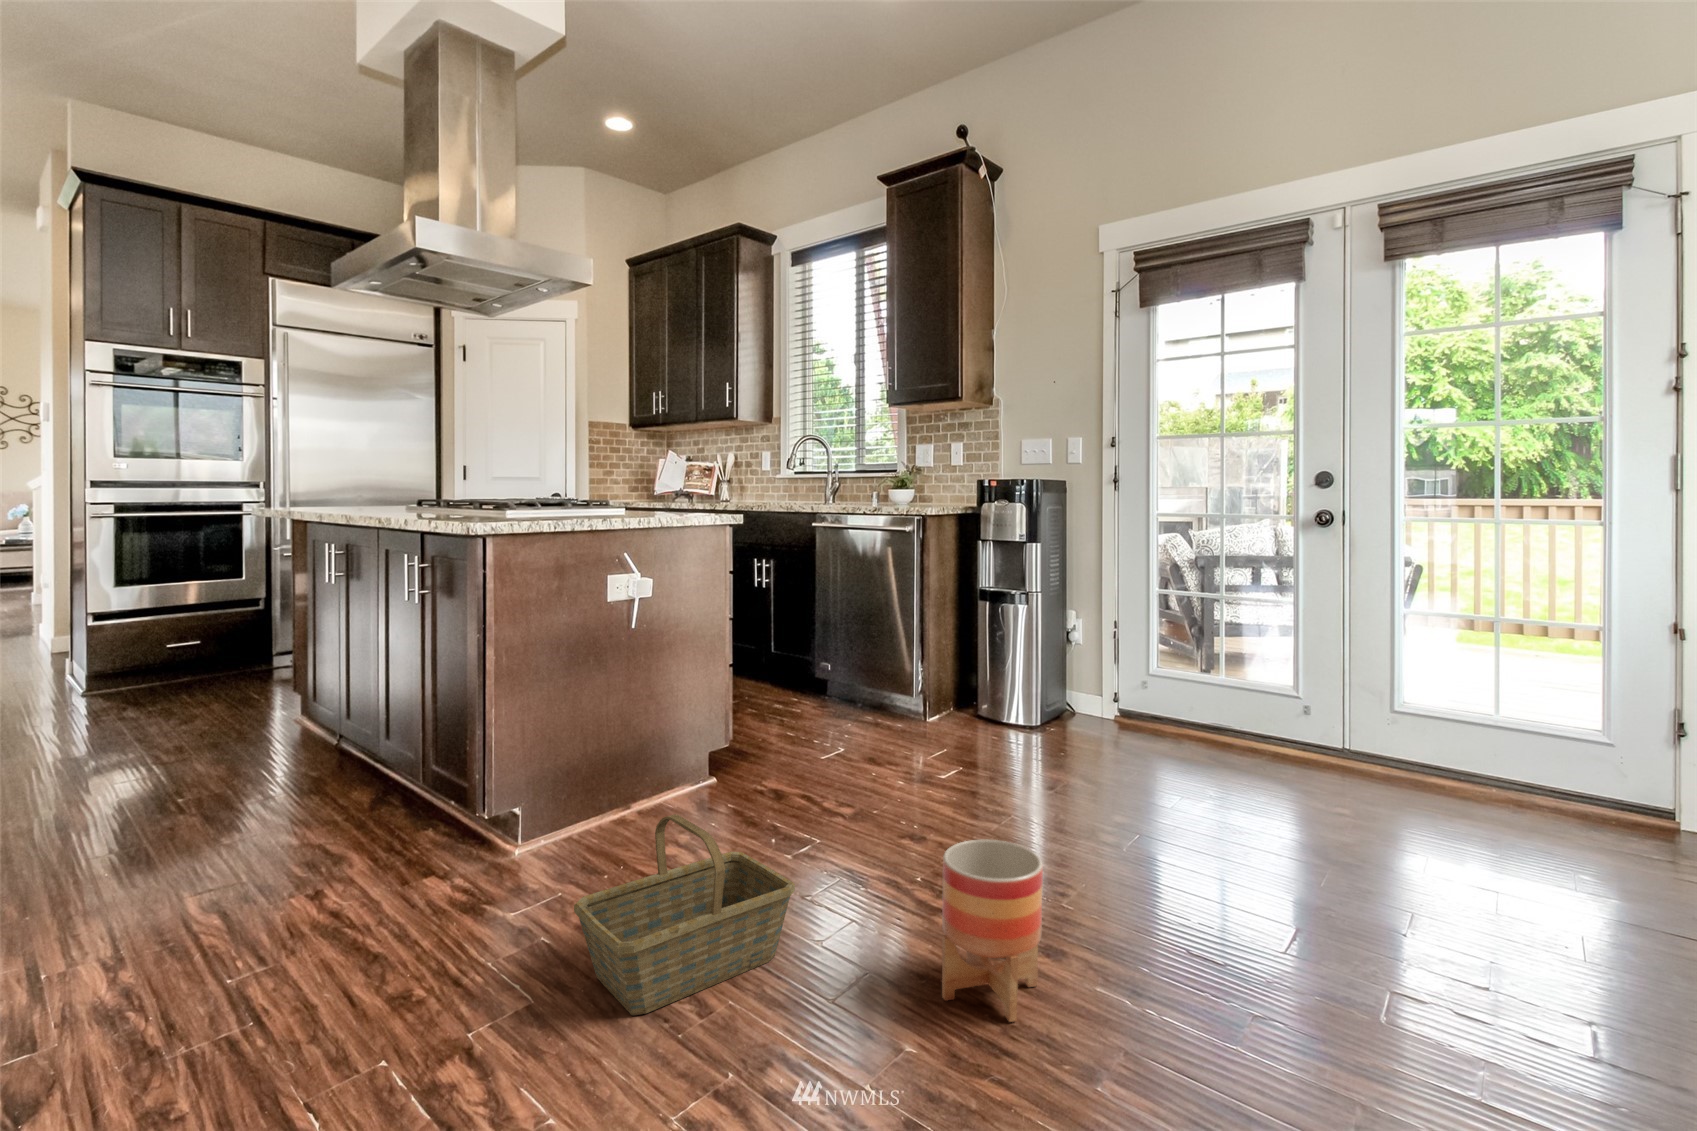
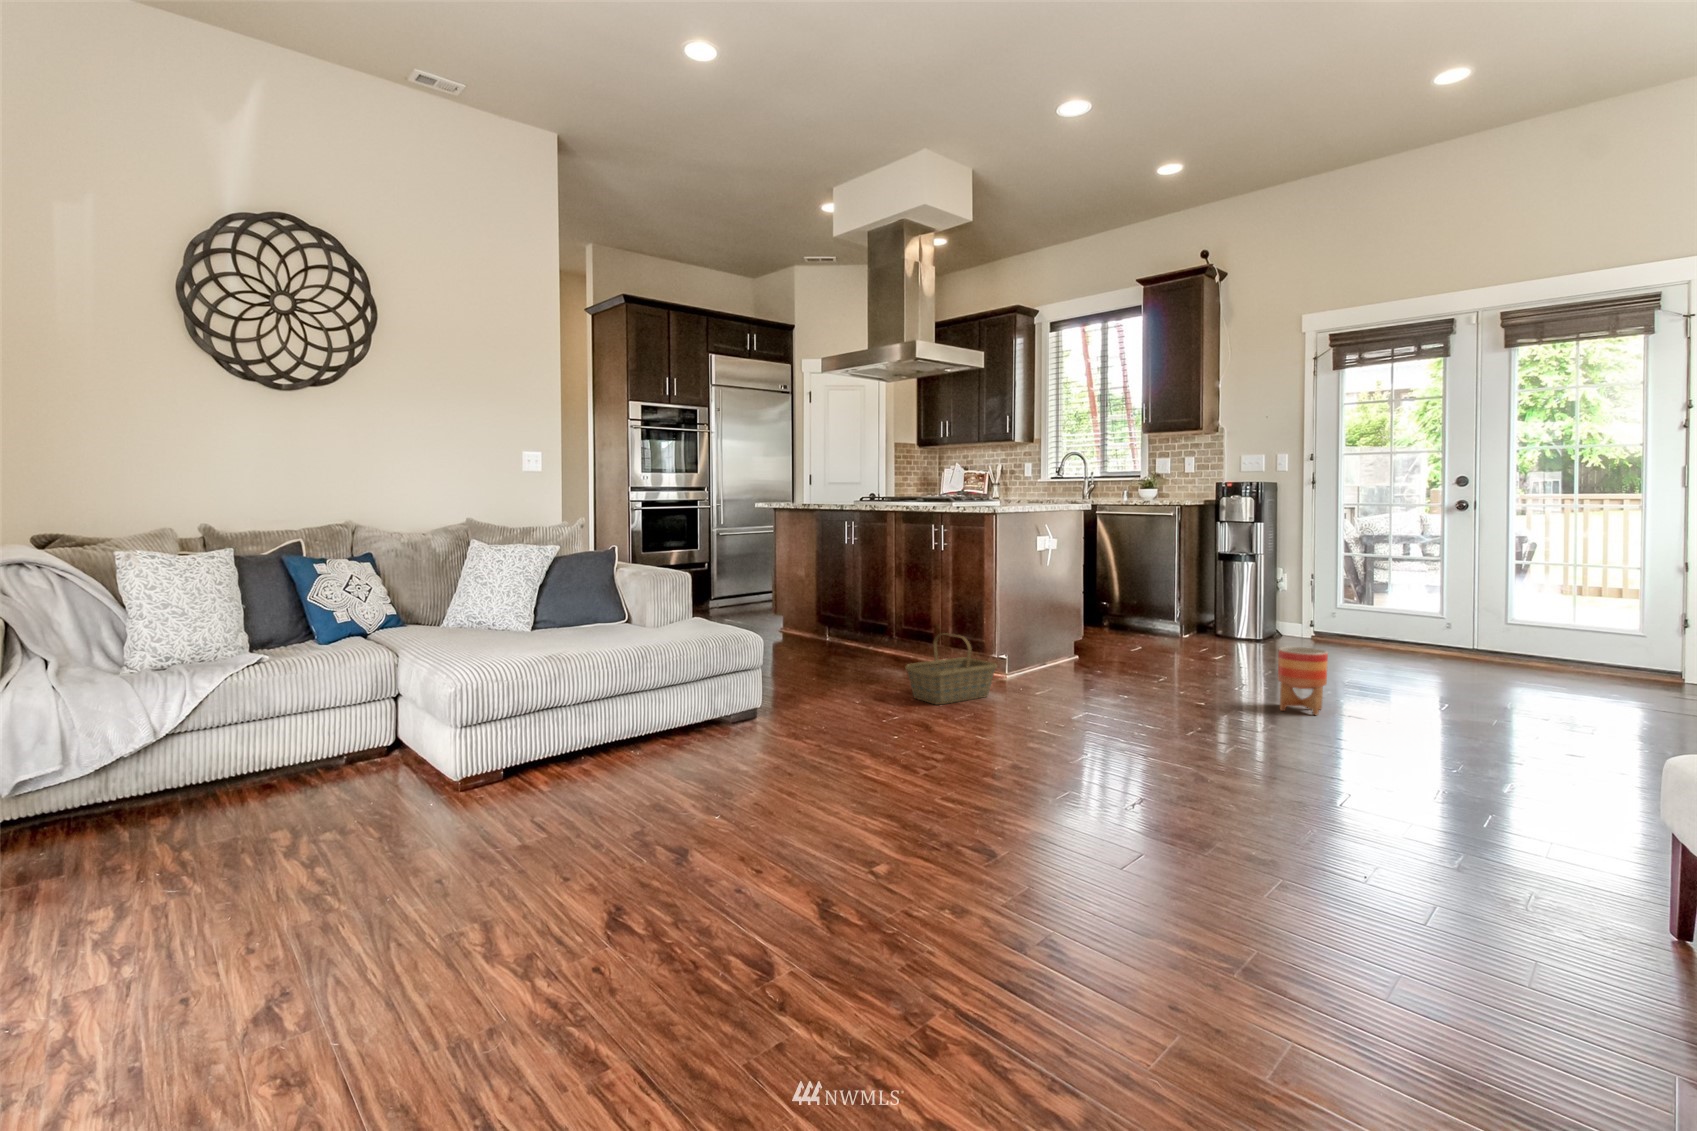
basket: present [574,814,795,1015] -> present [905,633,997,705]

